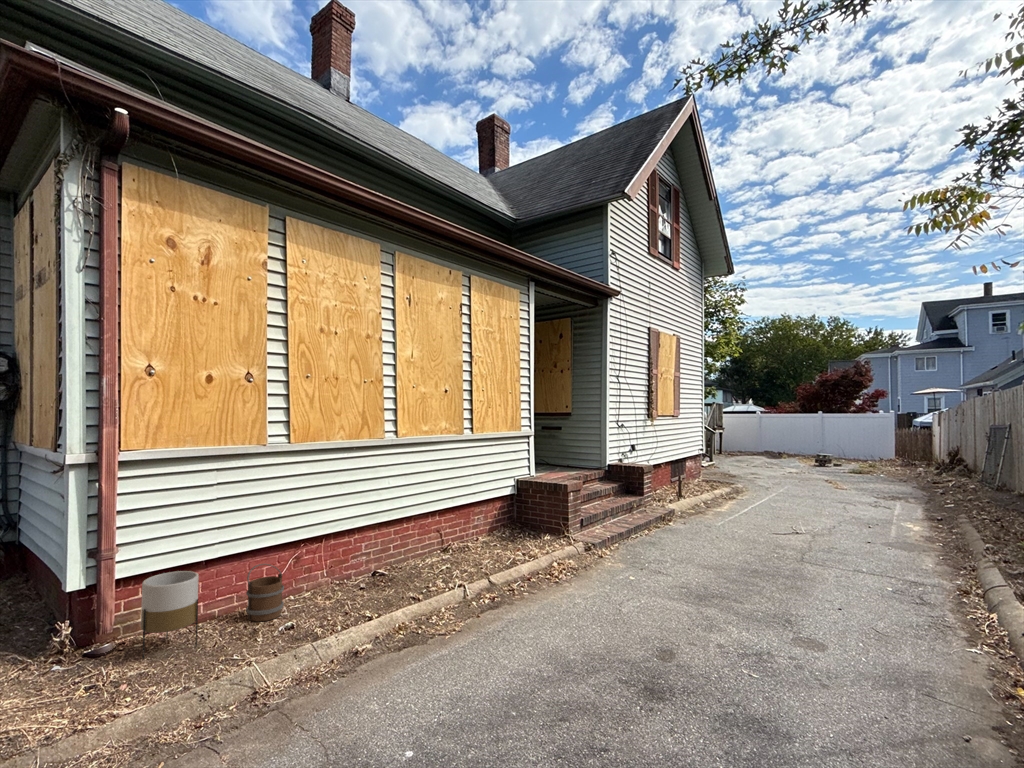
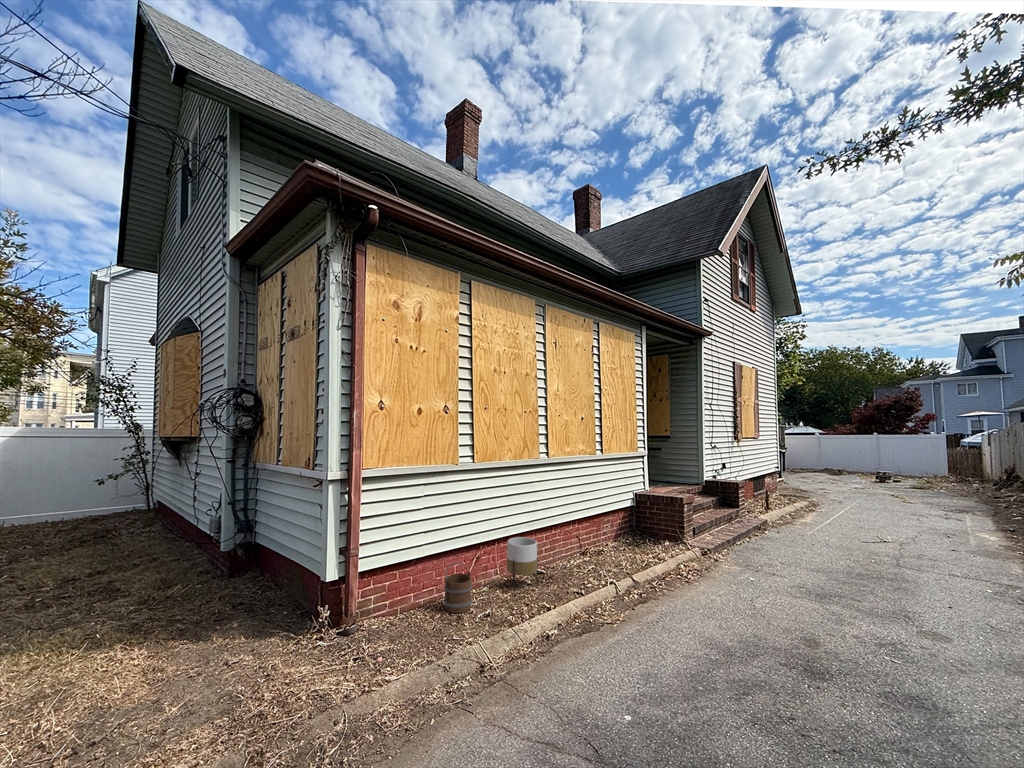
planter: present [141,571,199,659] -> present [507,537,538,589]

